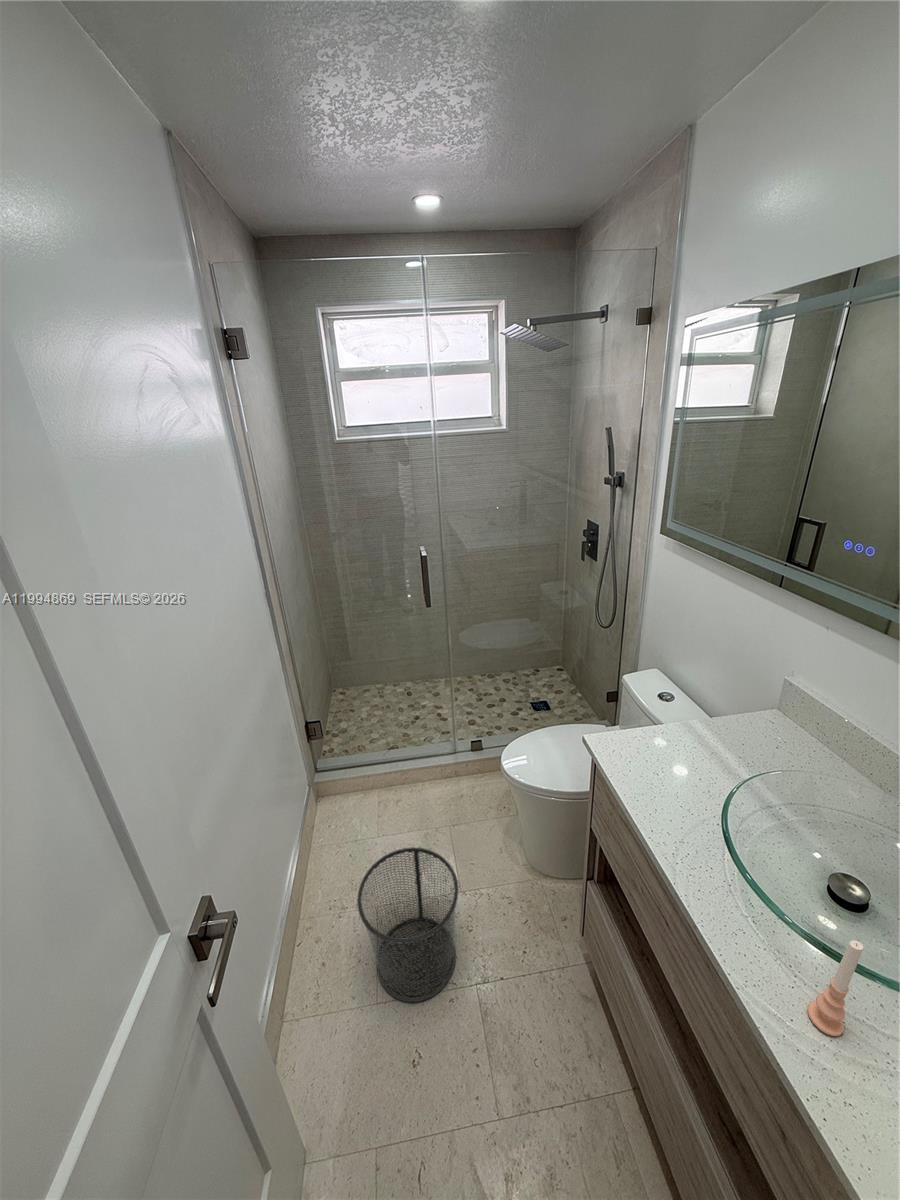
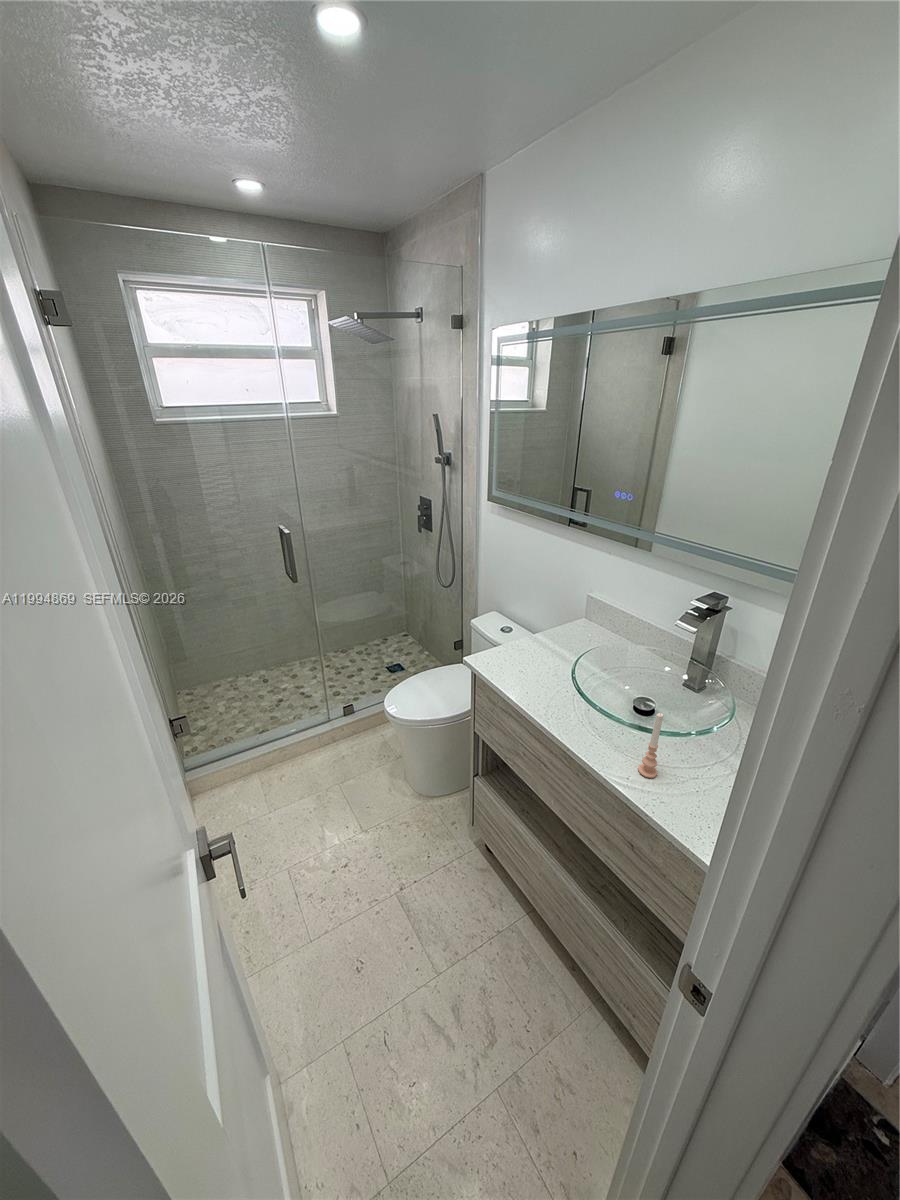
waste bin: present [357,847,459,1002] -> none [280,795,374,930]

